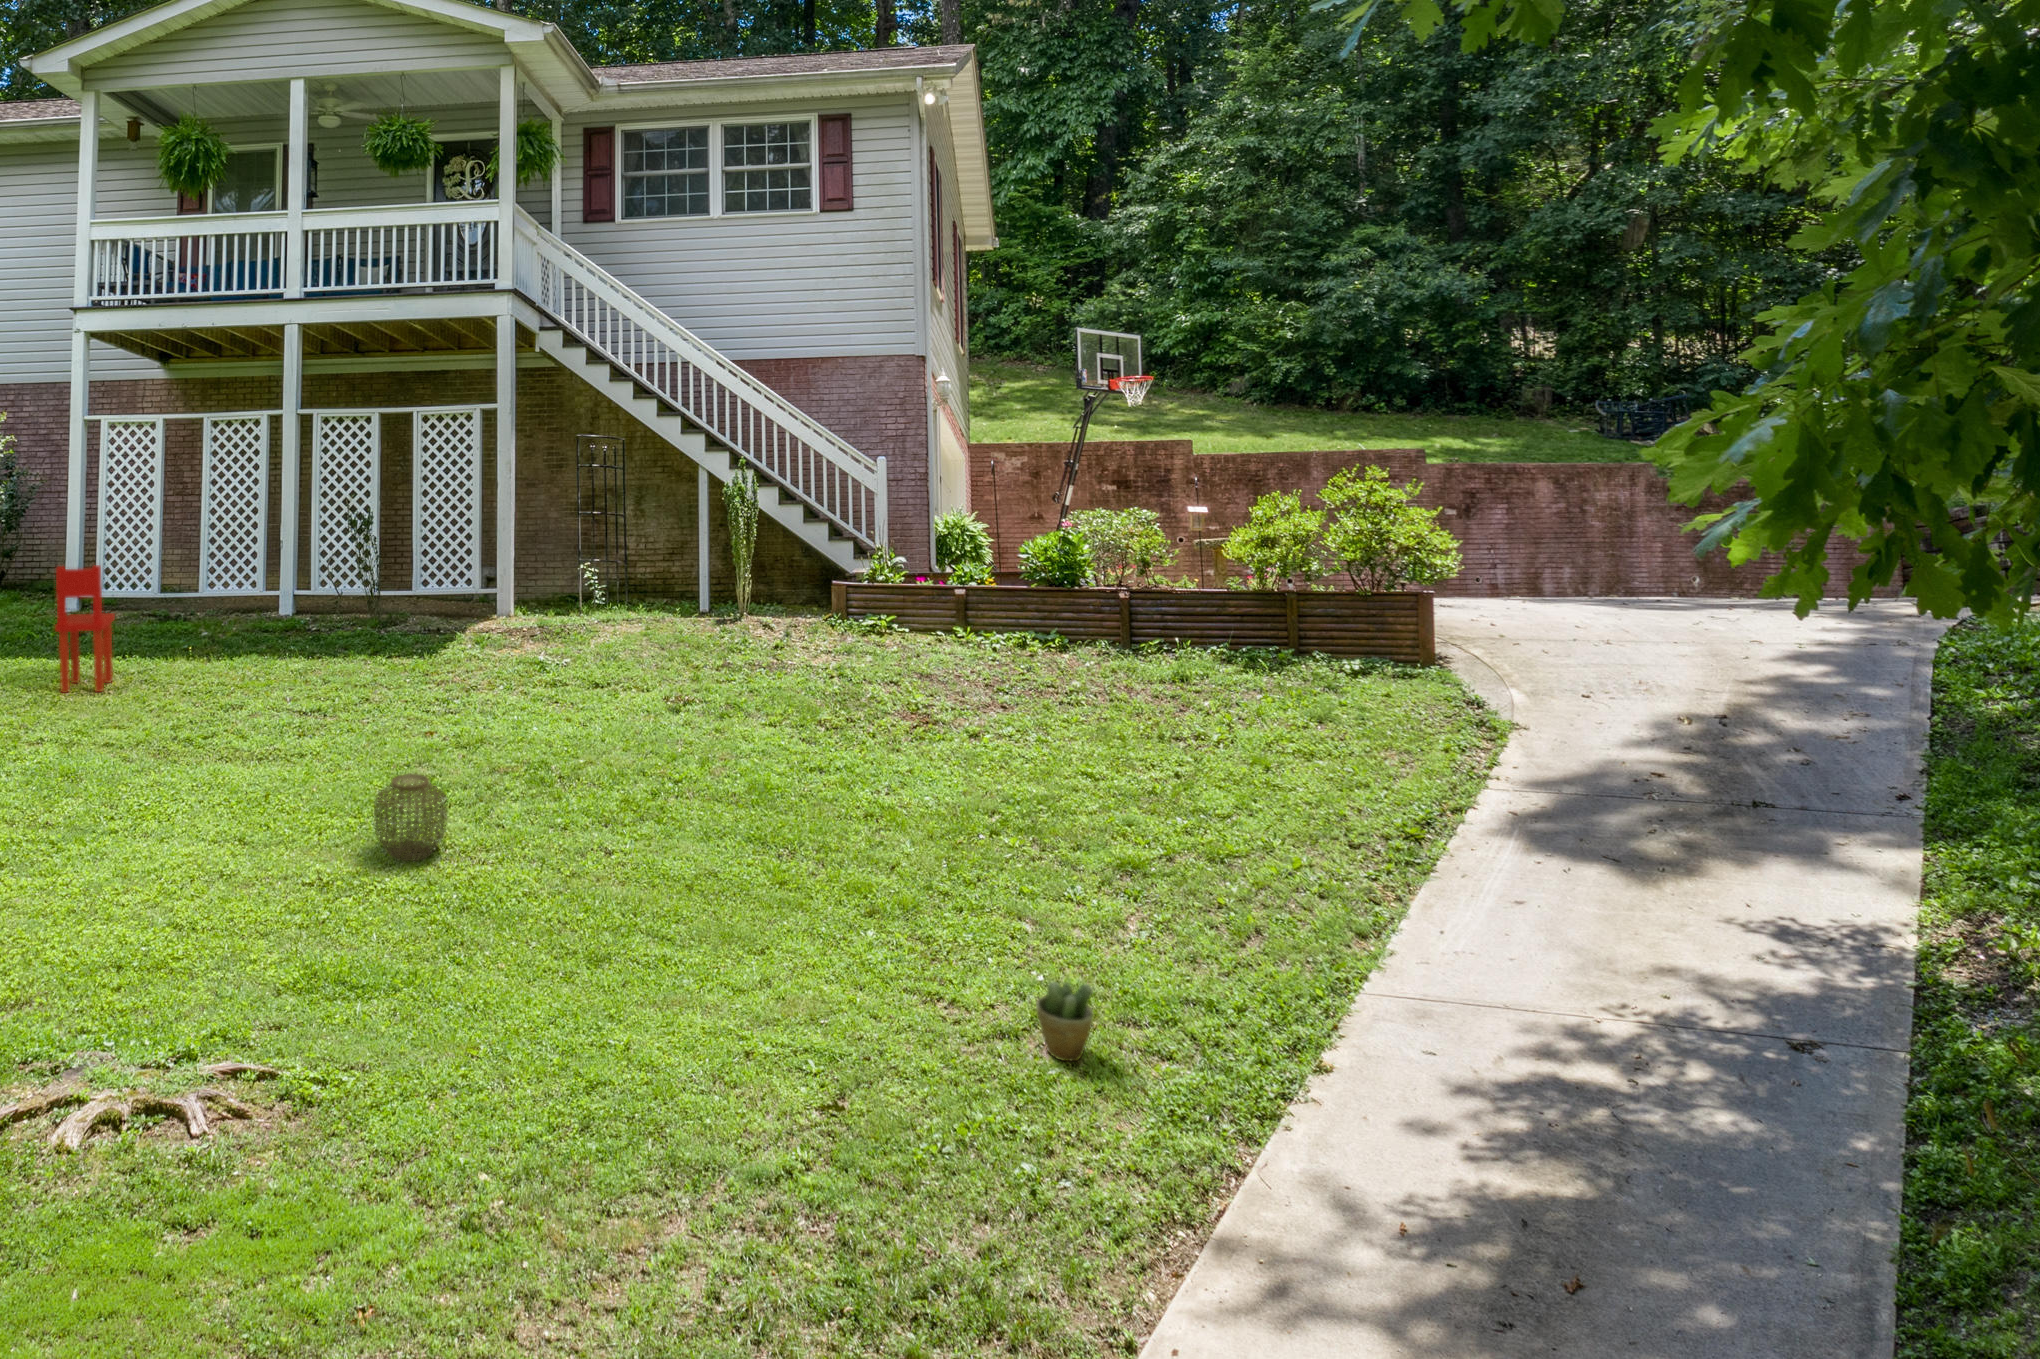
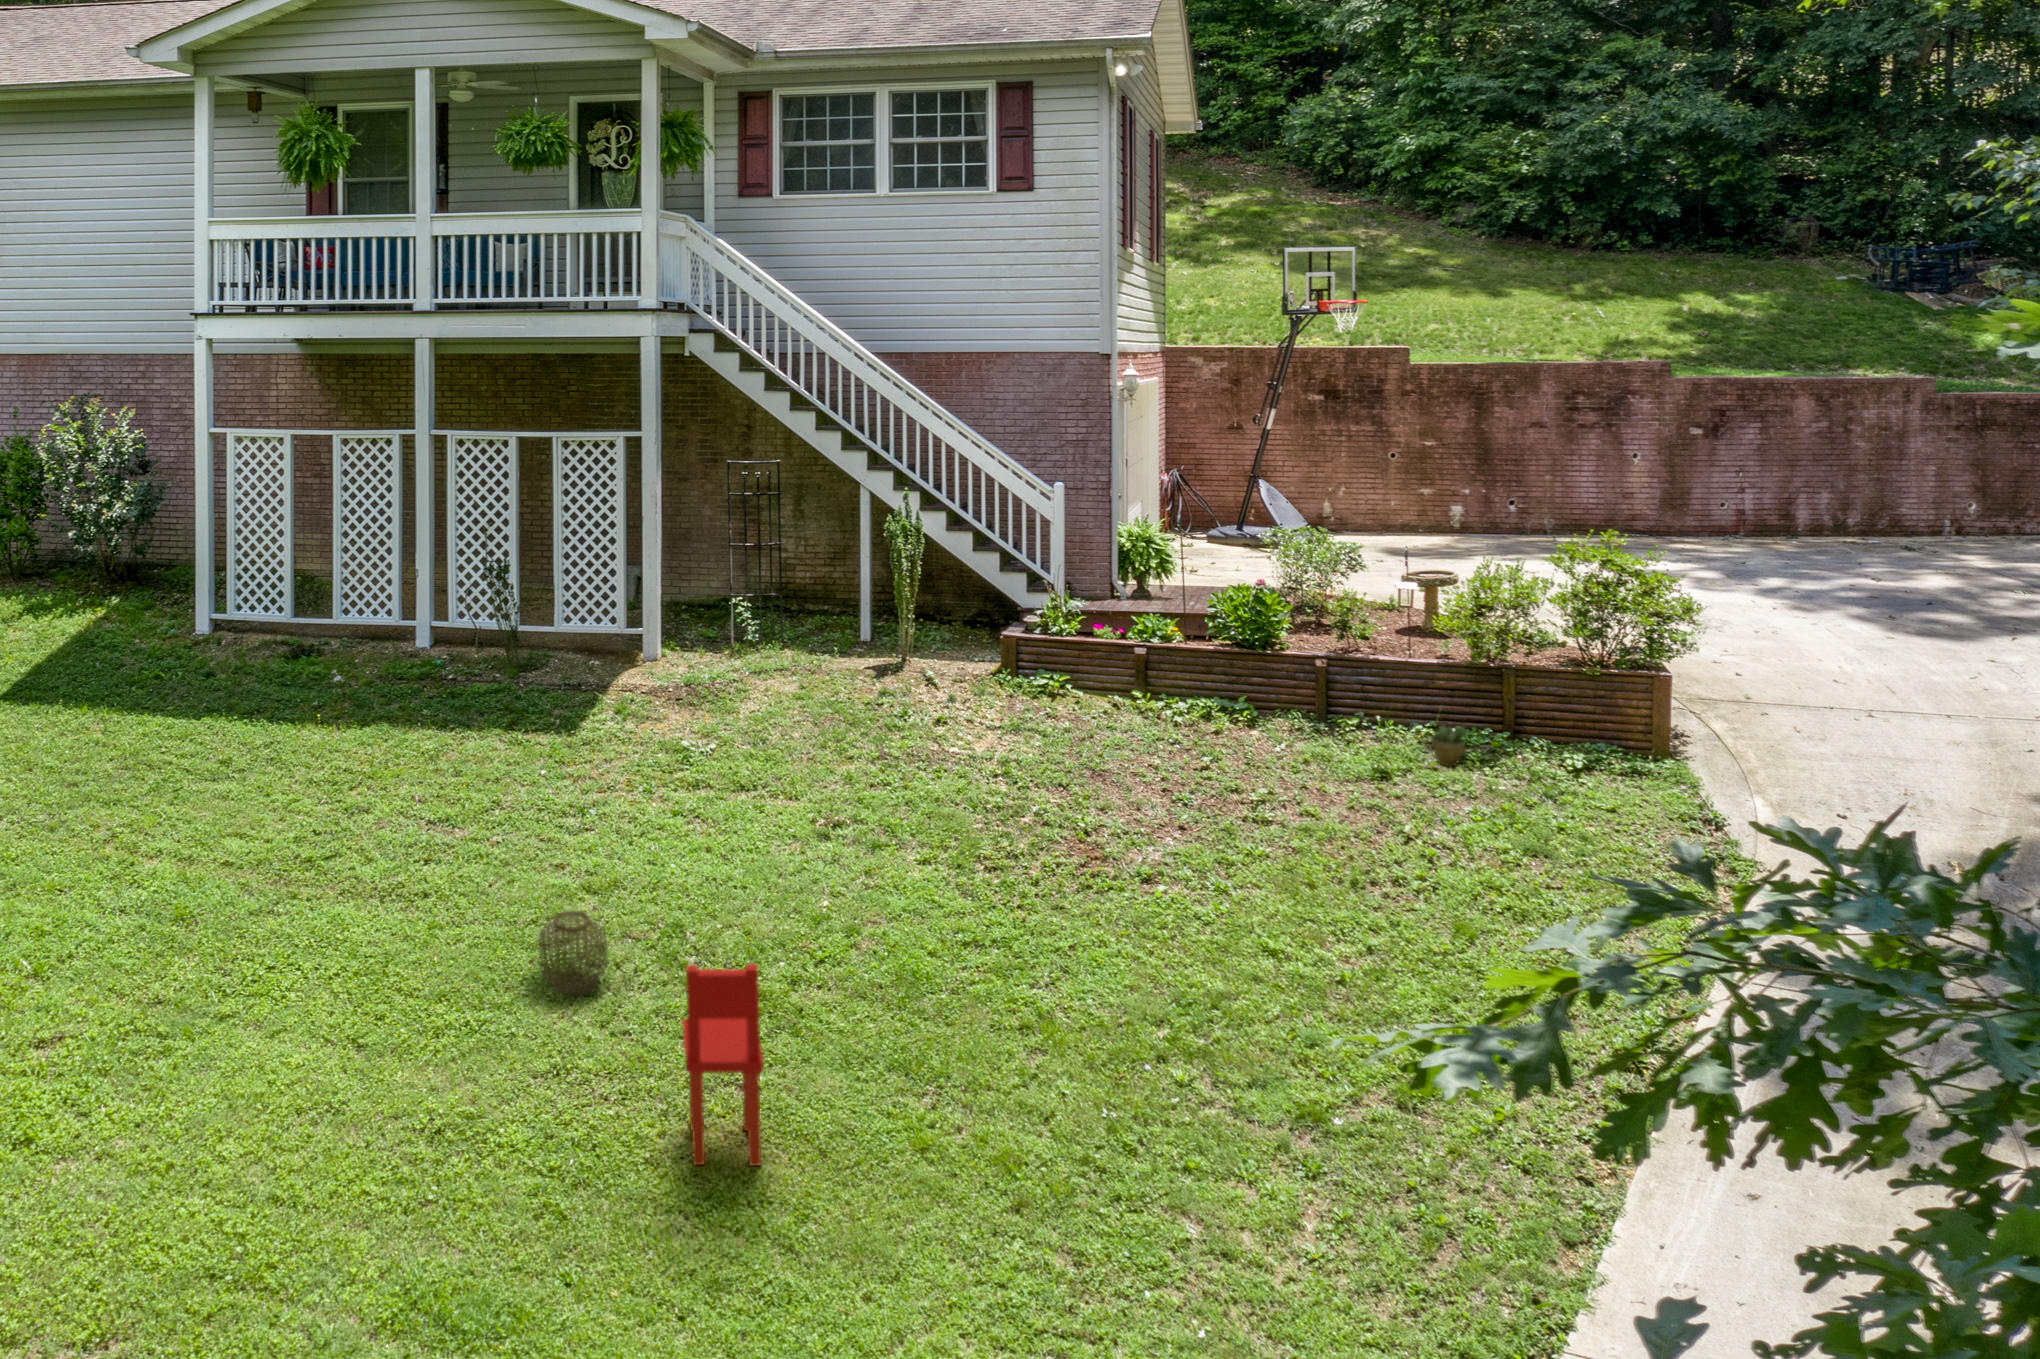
chair: present [55,565,115,692] -> present [682,964,764,1166]
potted plant: present [1036,982,1093,1061] -> present [1432,726,1465,766]

